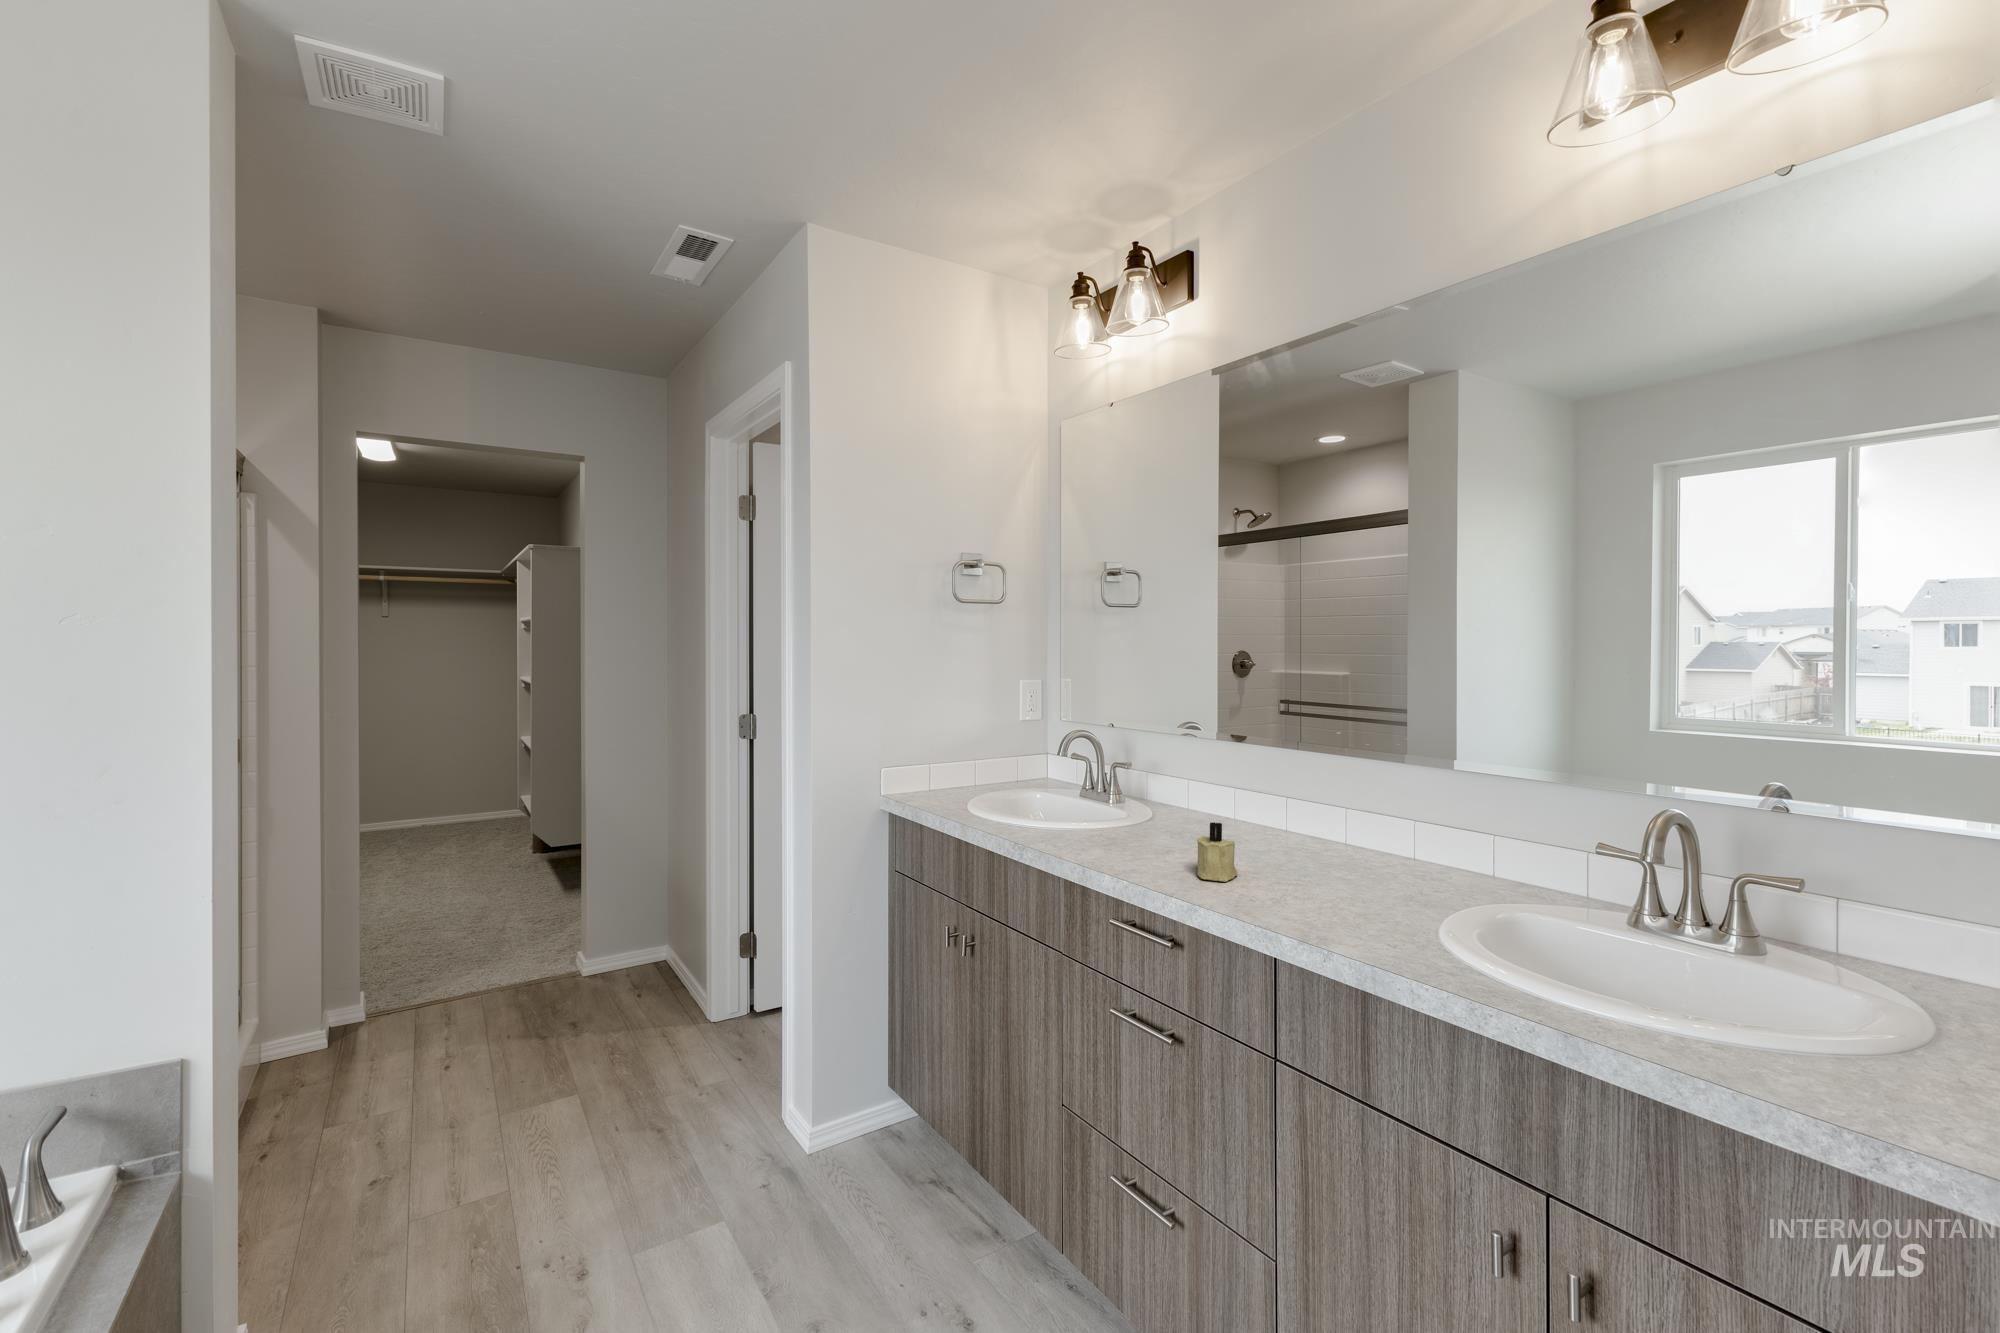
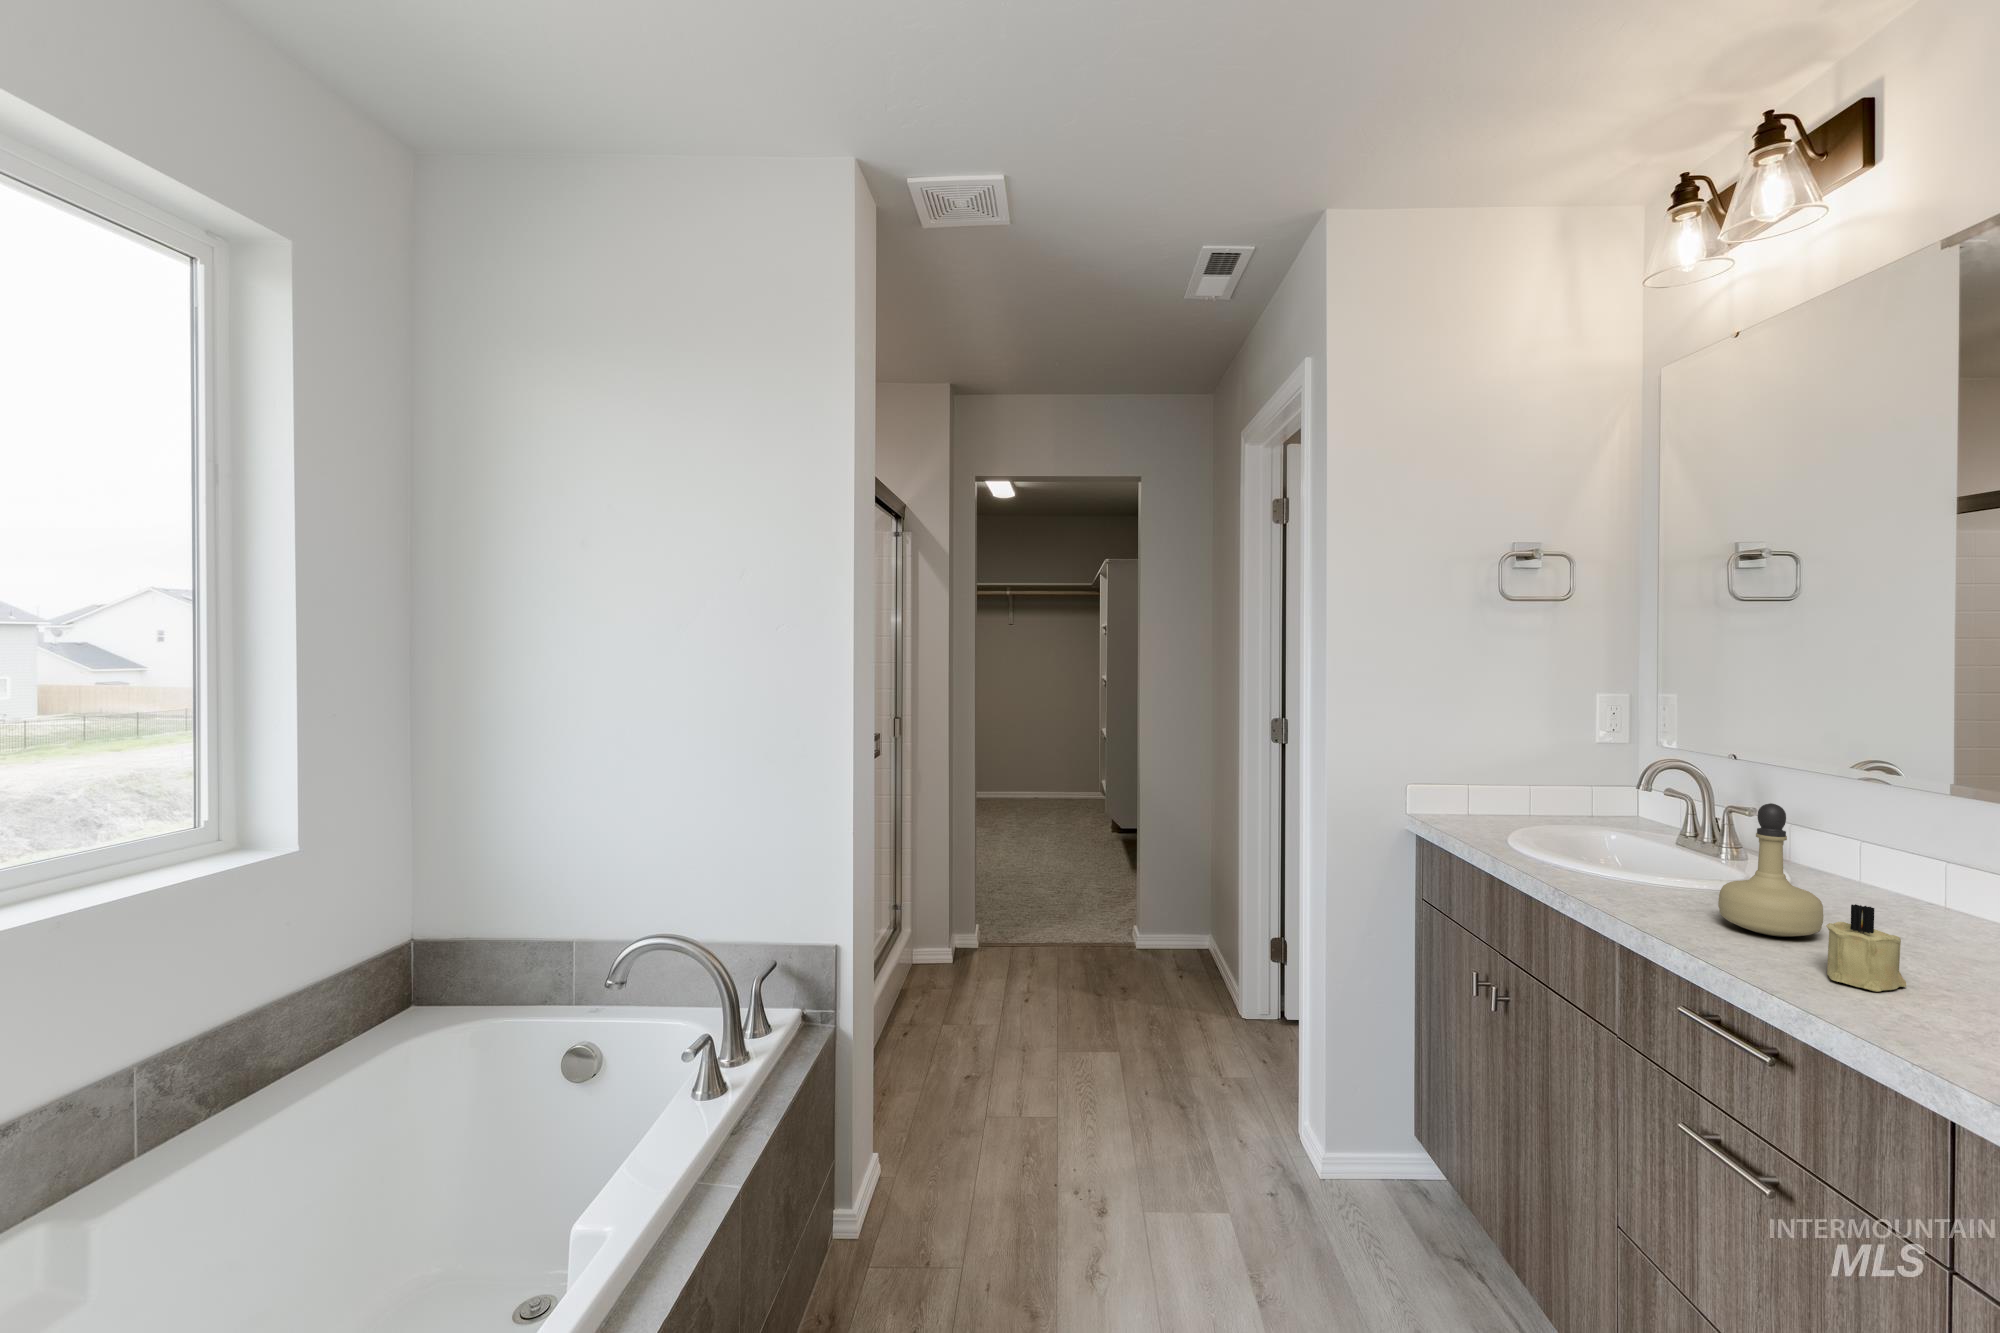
perfume bottle: none [1126,756,1186,854] -> present [1718,803,1823,937]

